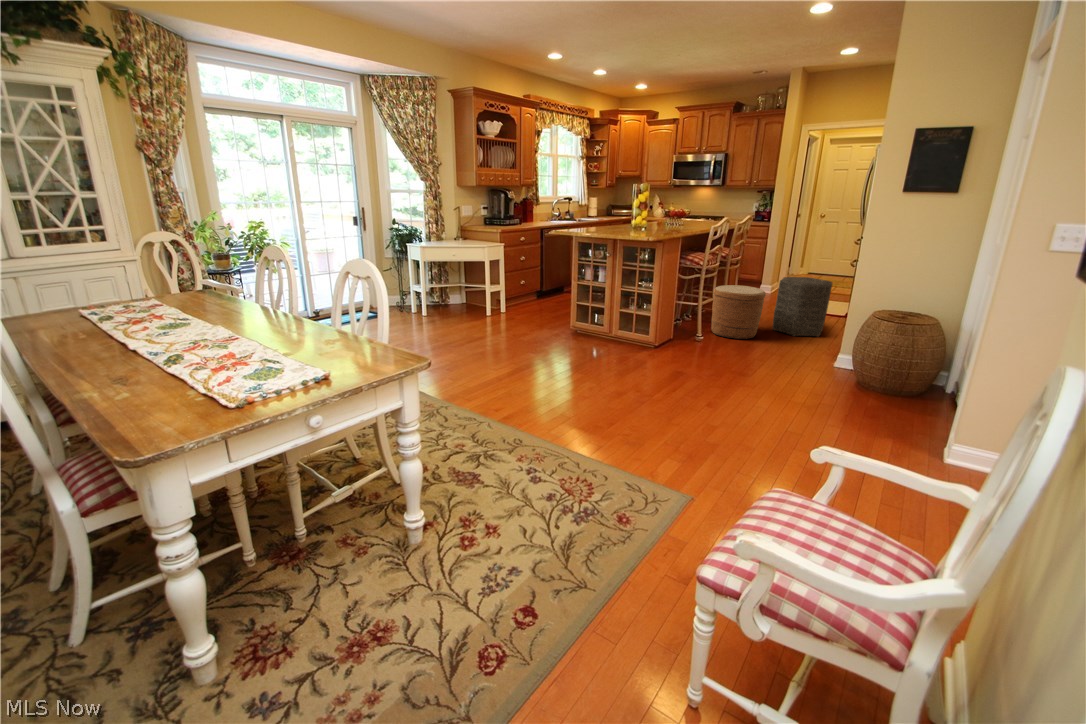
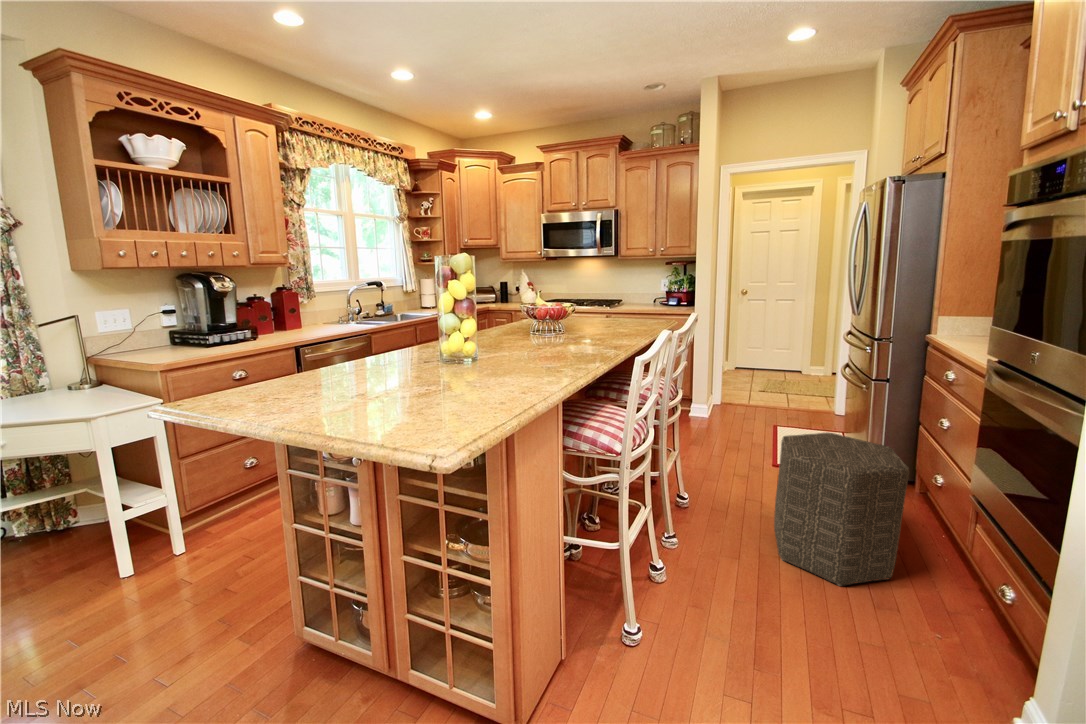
woven basket: present [711,285,766,339] -> none [651,473,781,633]

